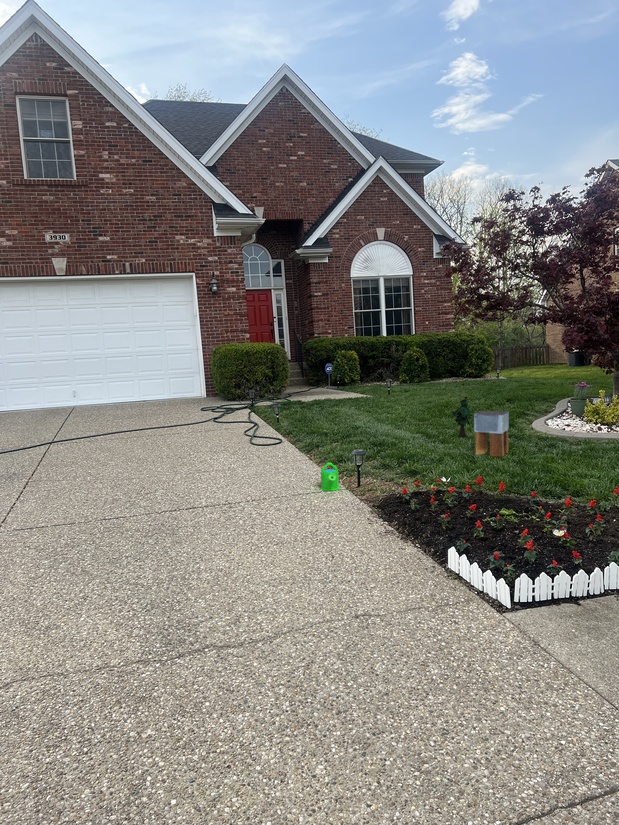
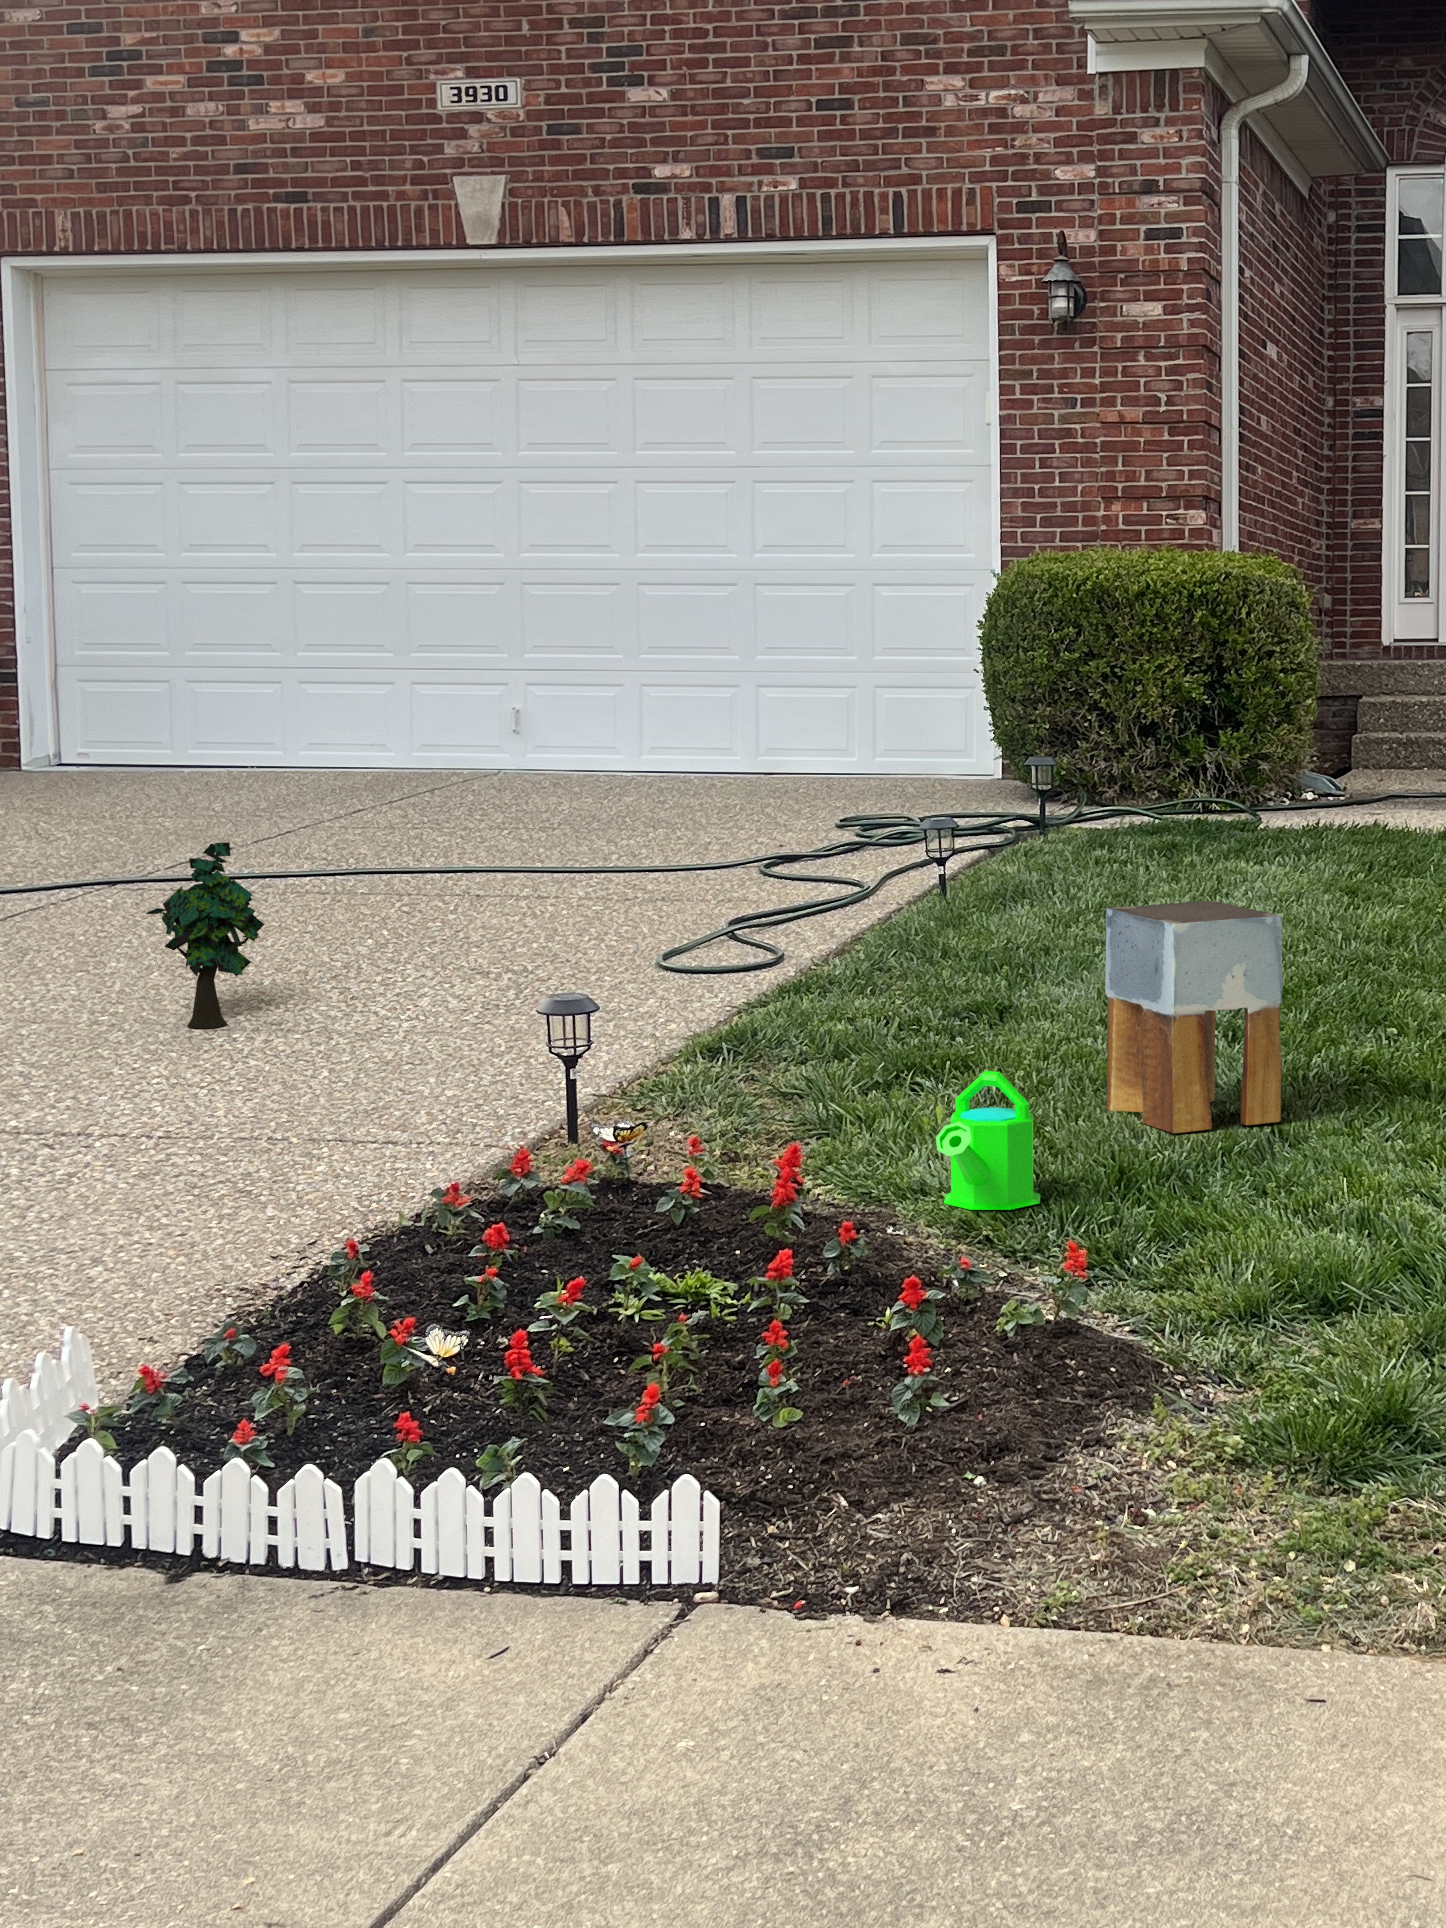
decorative plant: present [451,397,474,437] -> present [146,842,264,1028]
watering can: present [320,462,340,491] -> present [936,1071,1041,1210]

